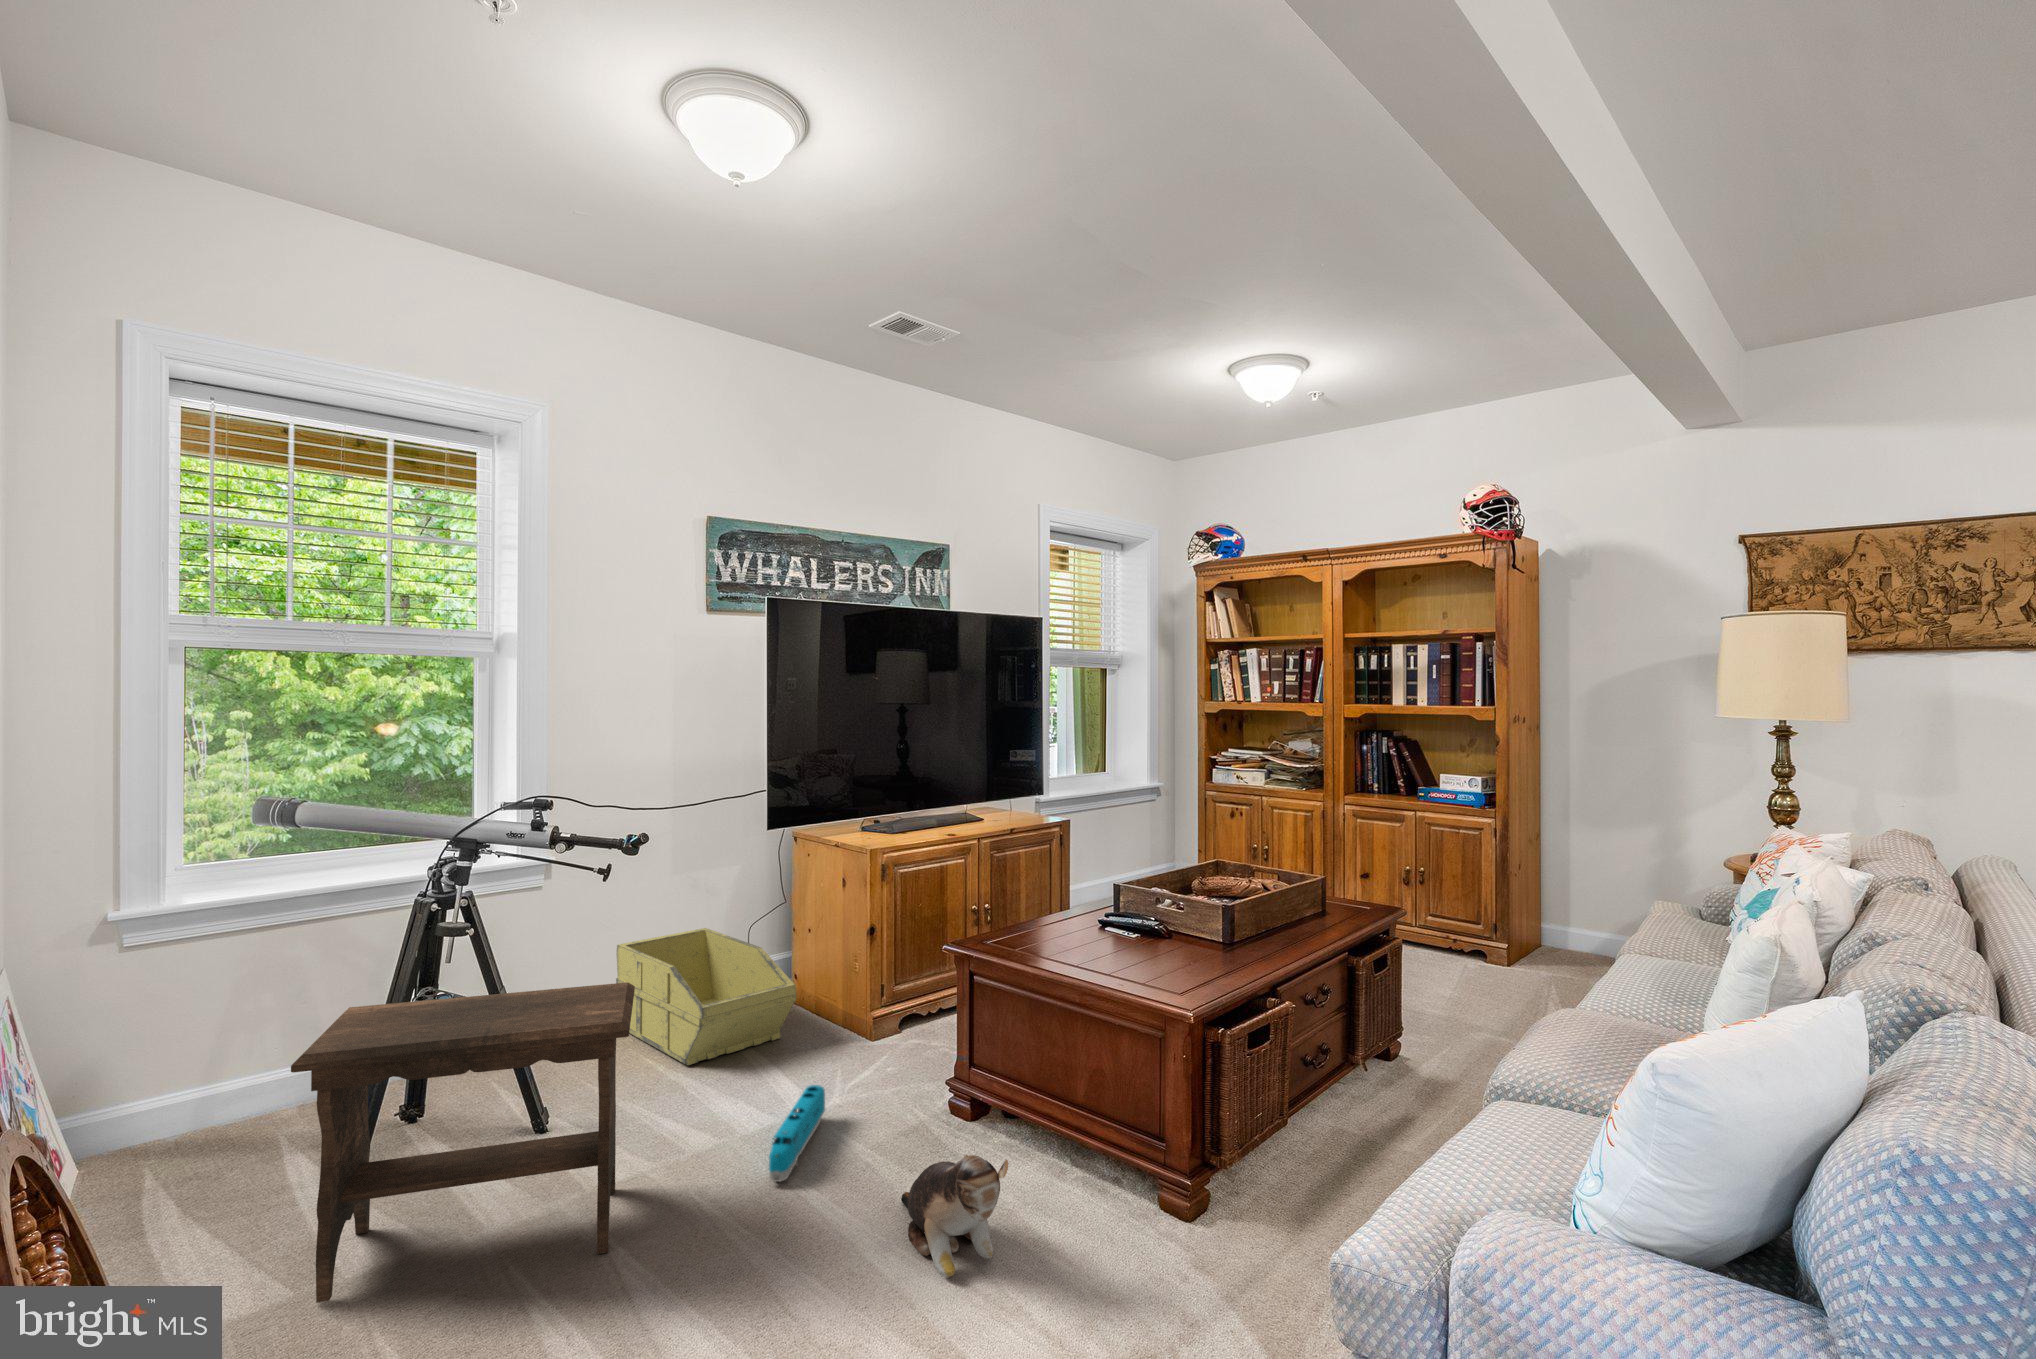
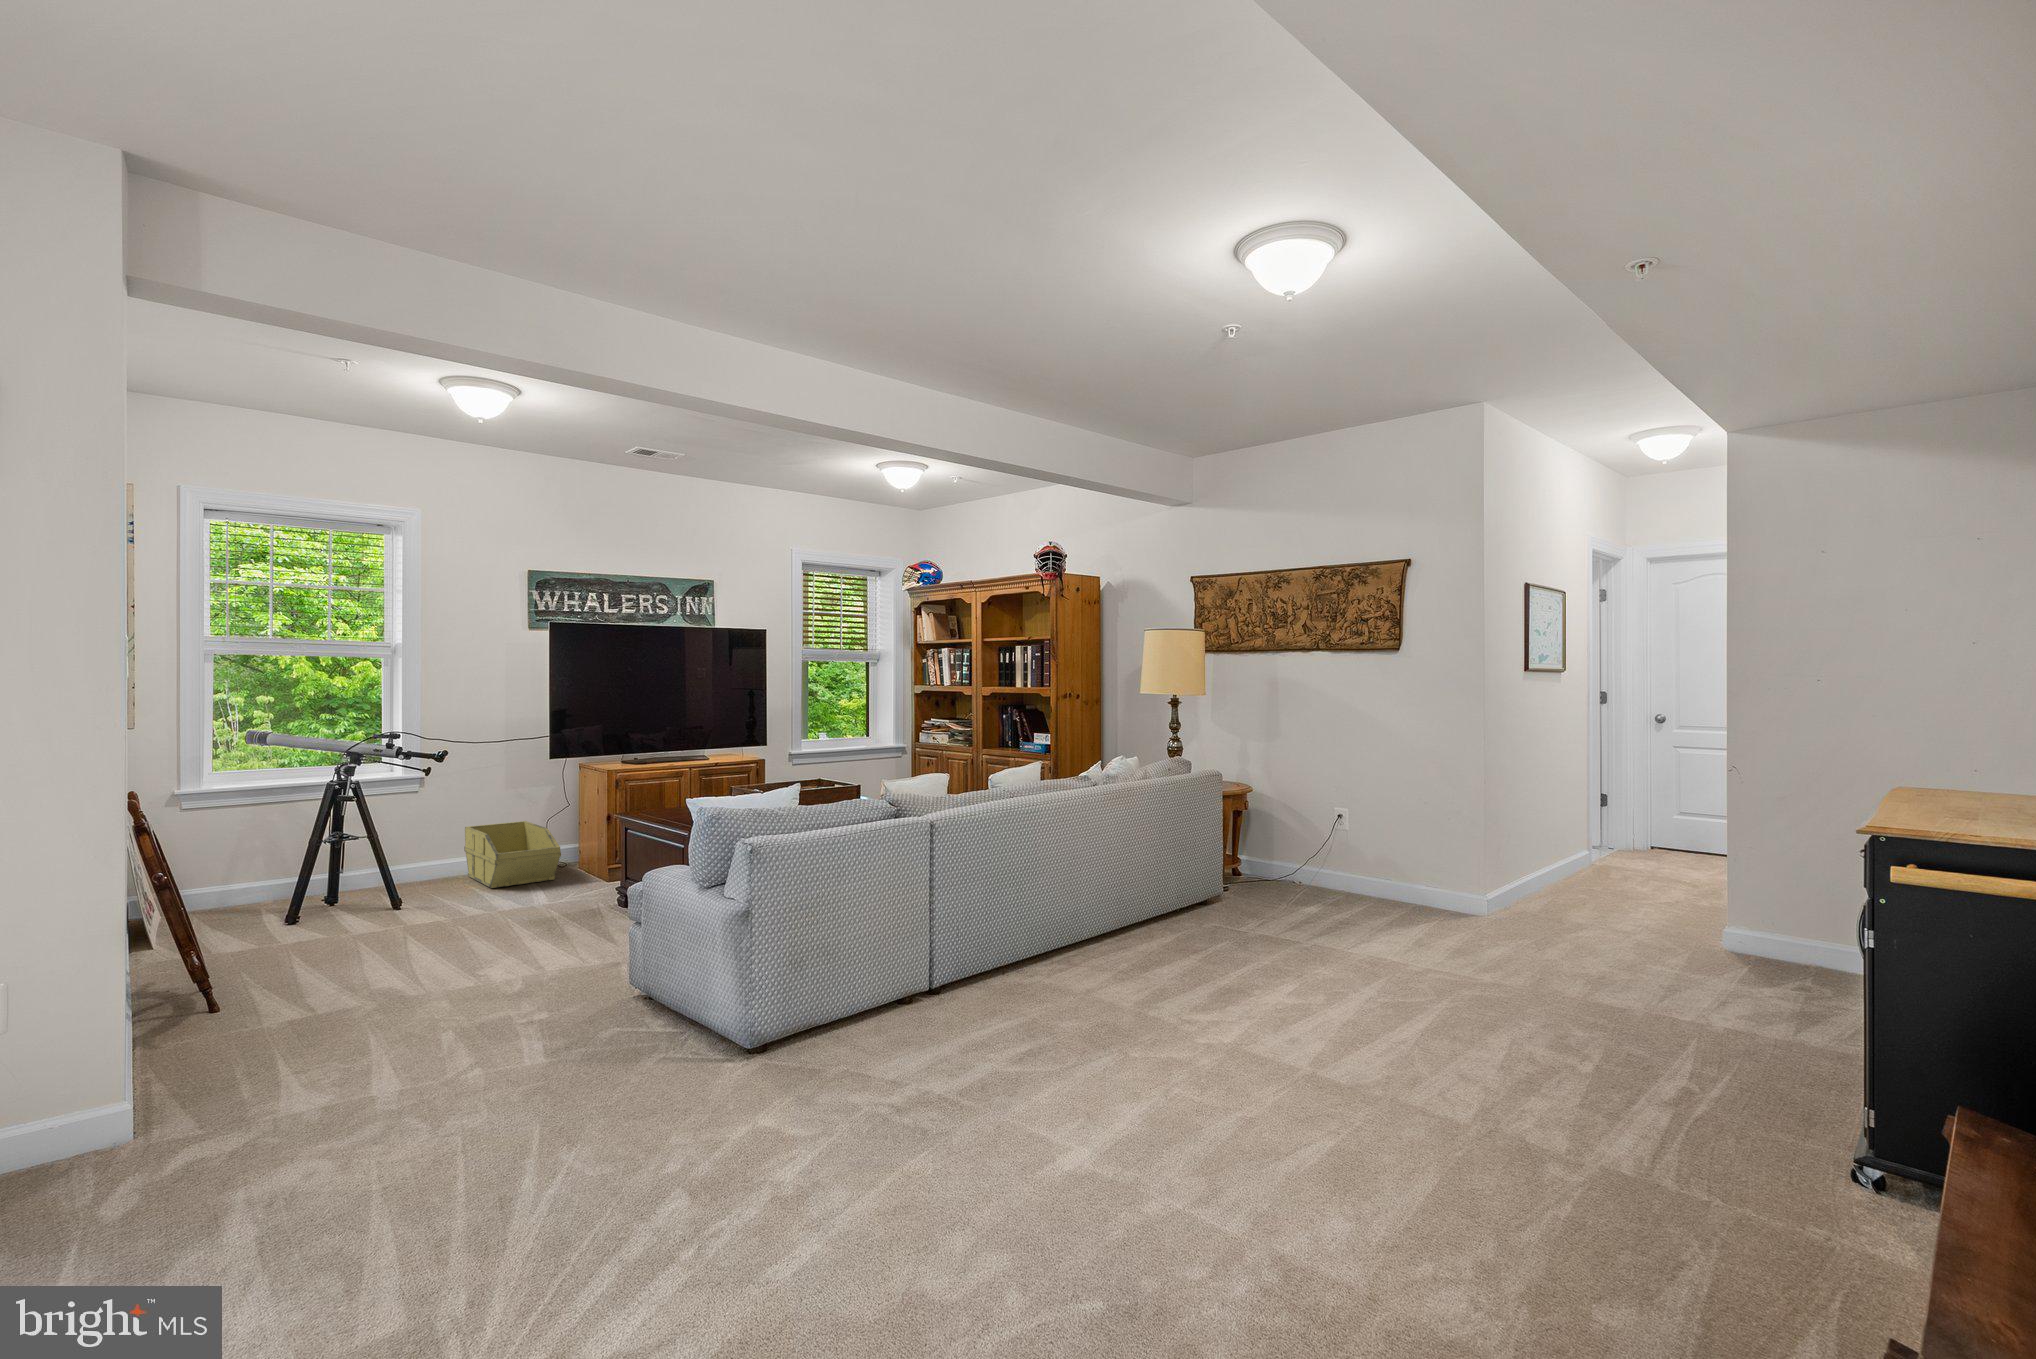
footstool: present [291,982,635,1303] -> none [251,823,431,950]
toy train: present [769,1085,825,1182] -> none [497,888,548,923]
plush toy: present [901,1155,1008,1277] -> none [544,892,580,948]

